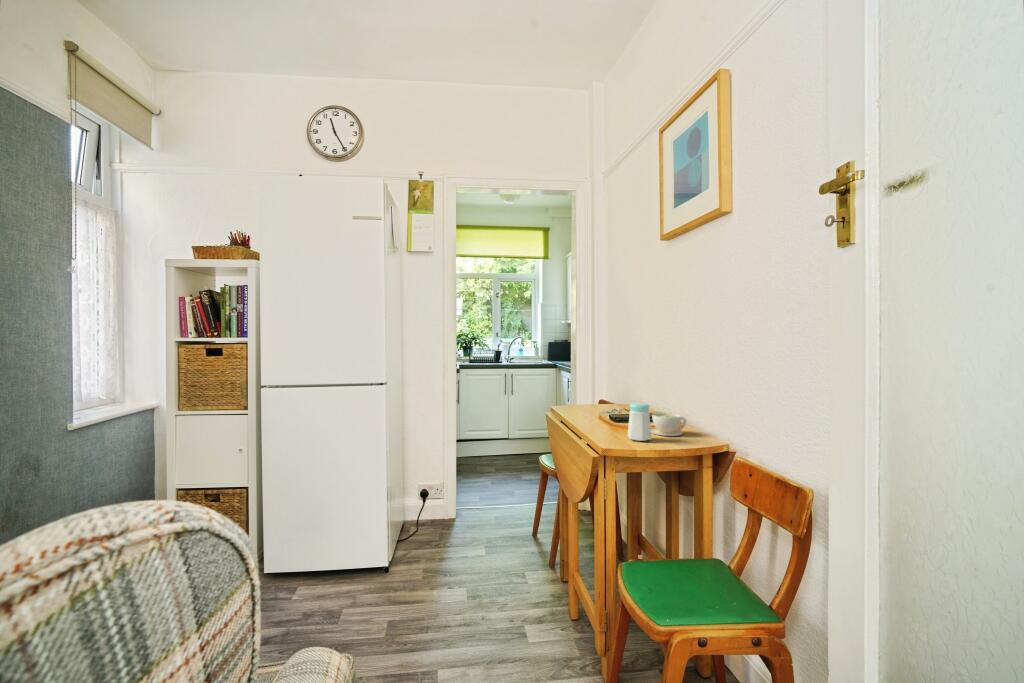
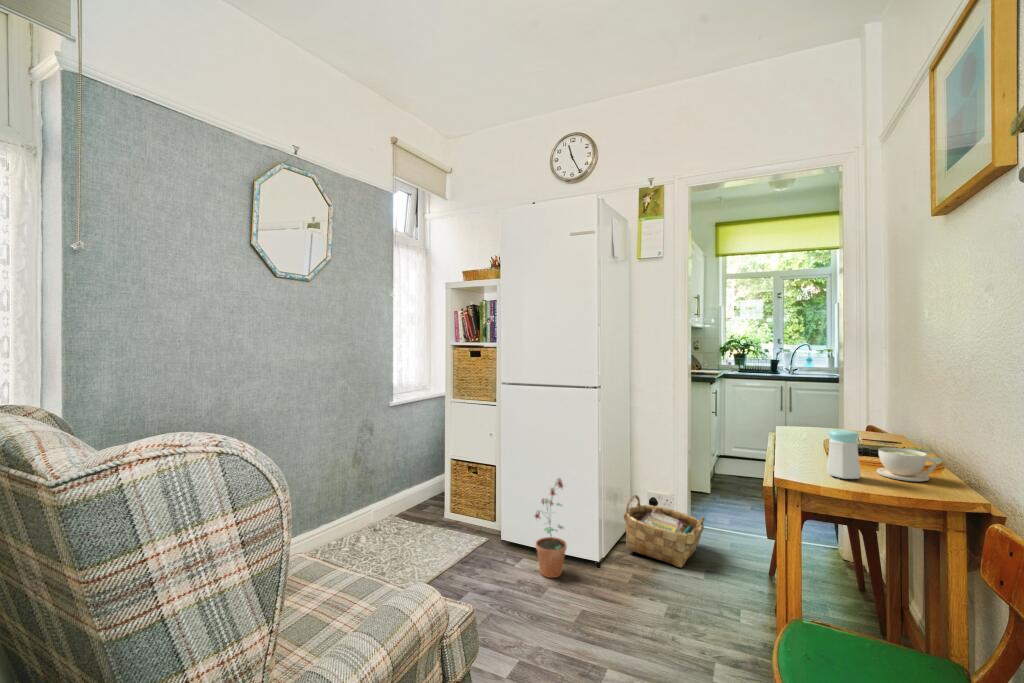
potted plant: none [316,486,356,601] -> present [535,478,567,578]
woven basket: none [406,488,480,548] -> present [624,495,705,567]

